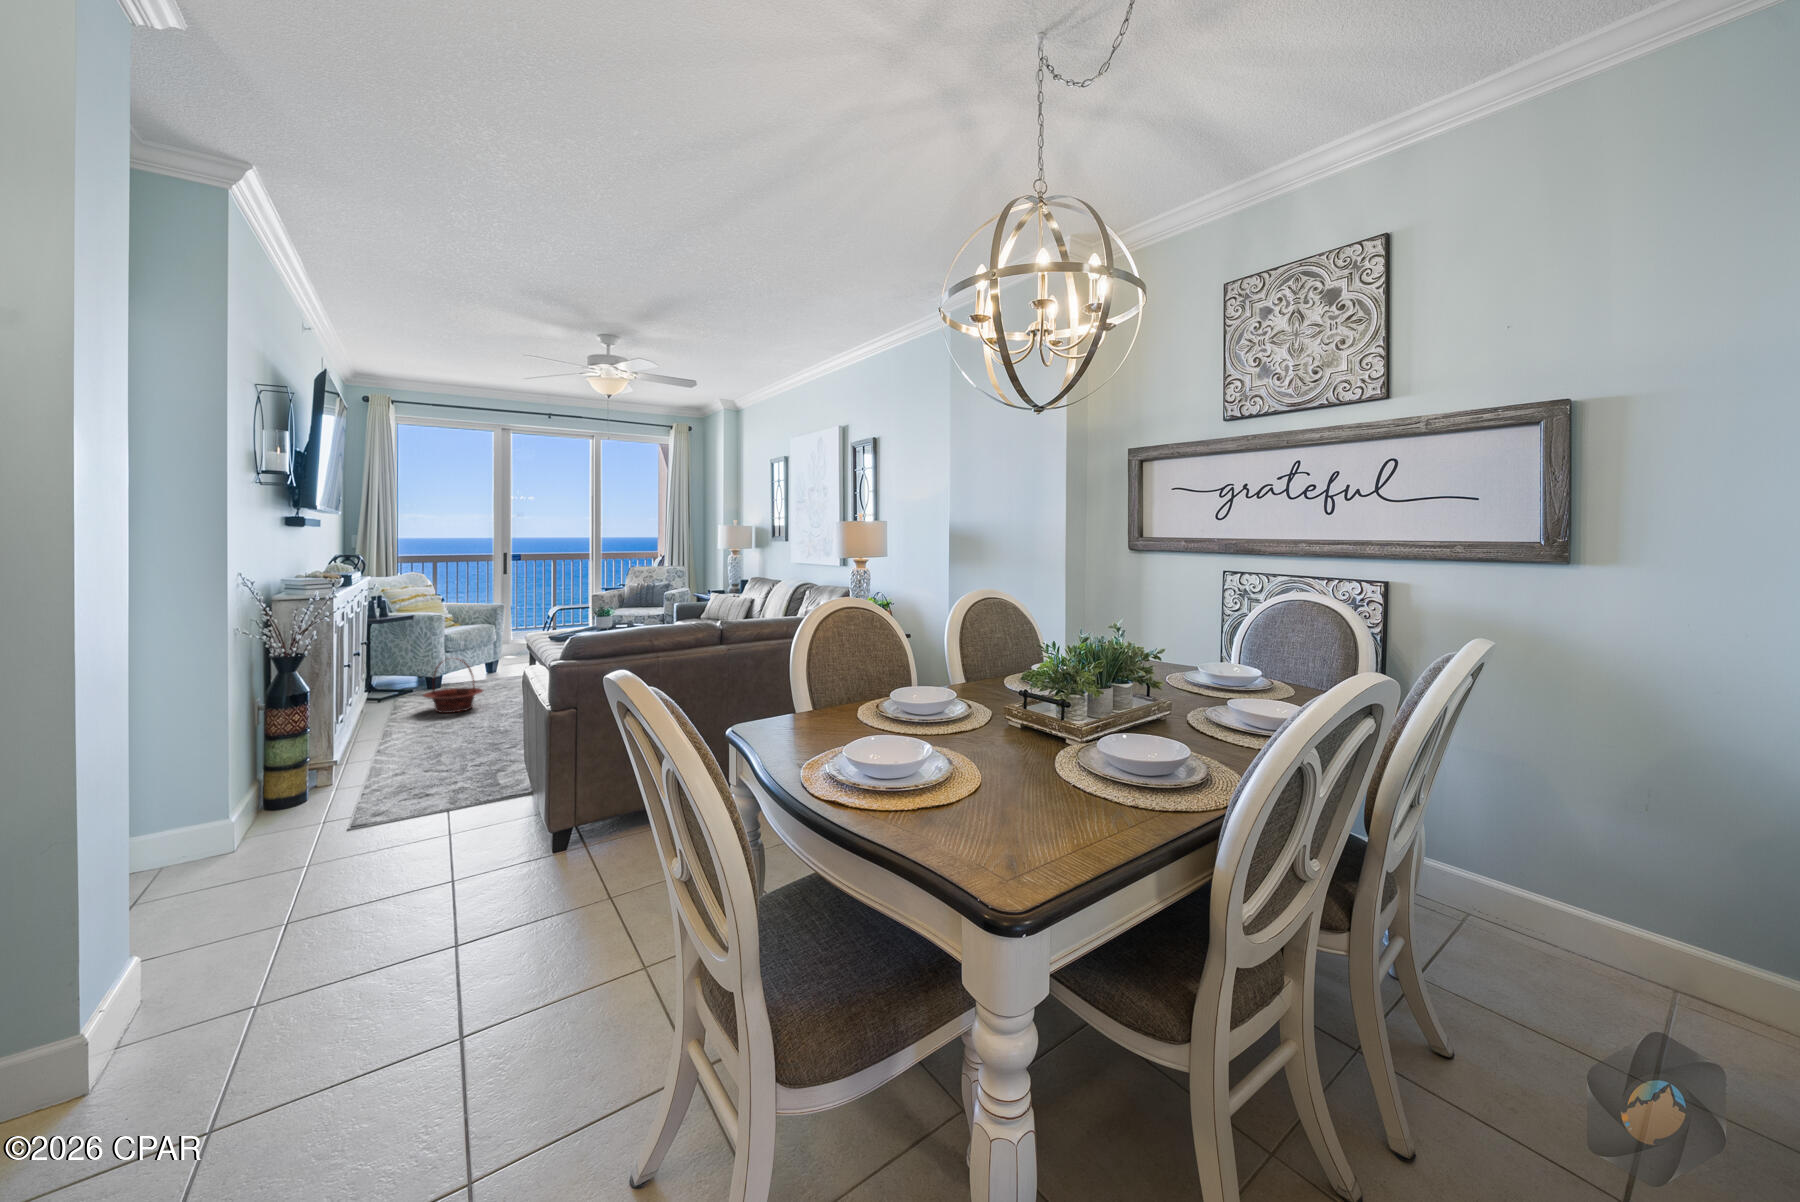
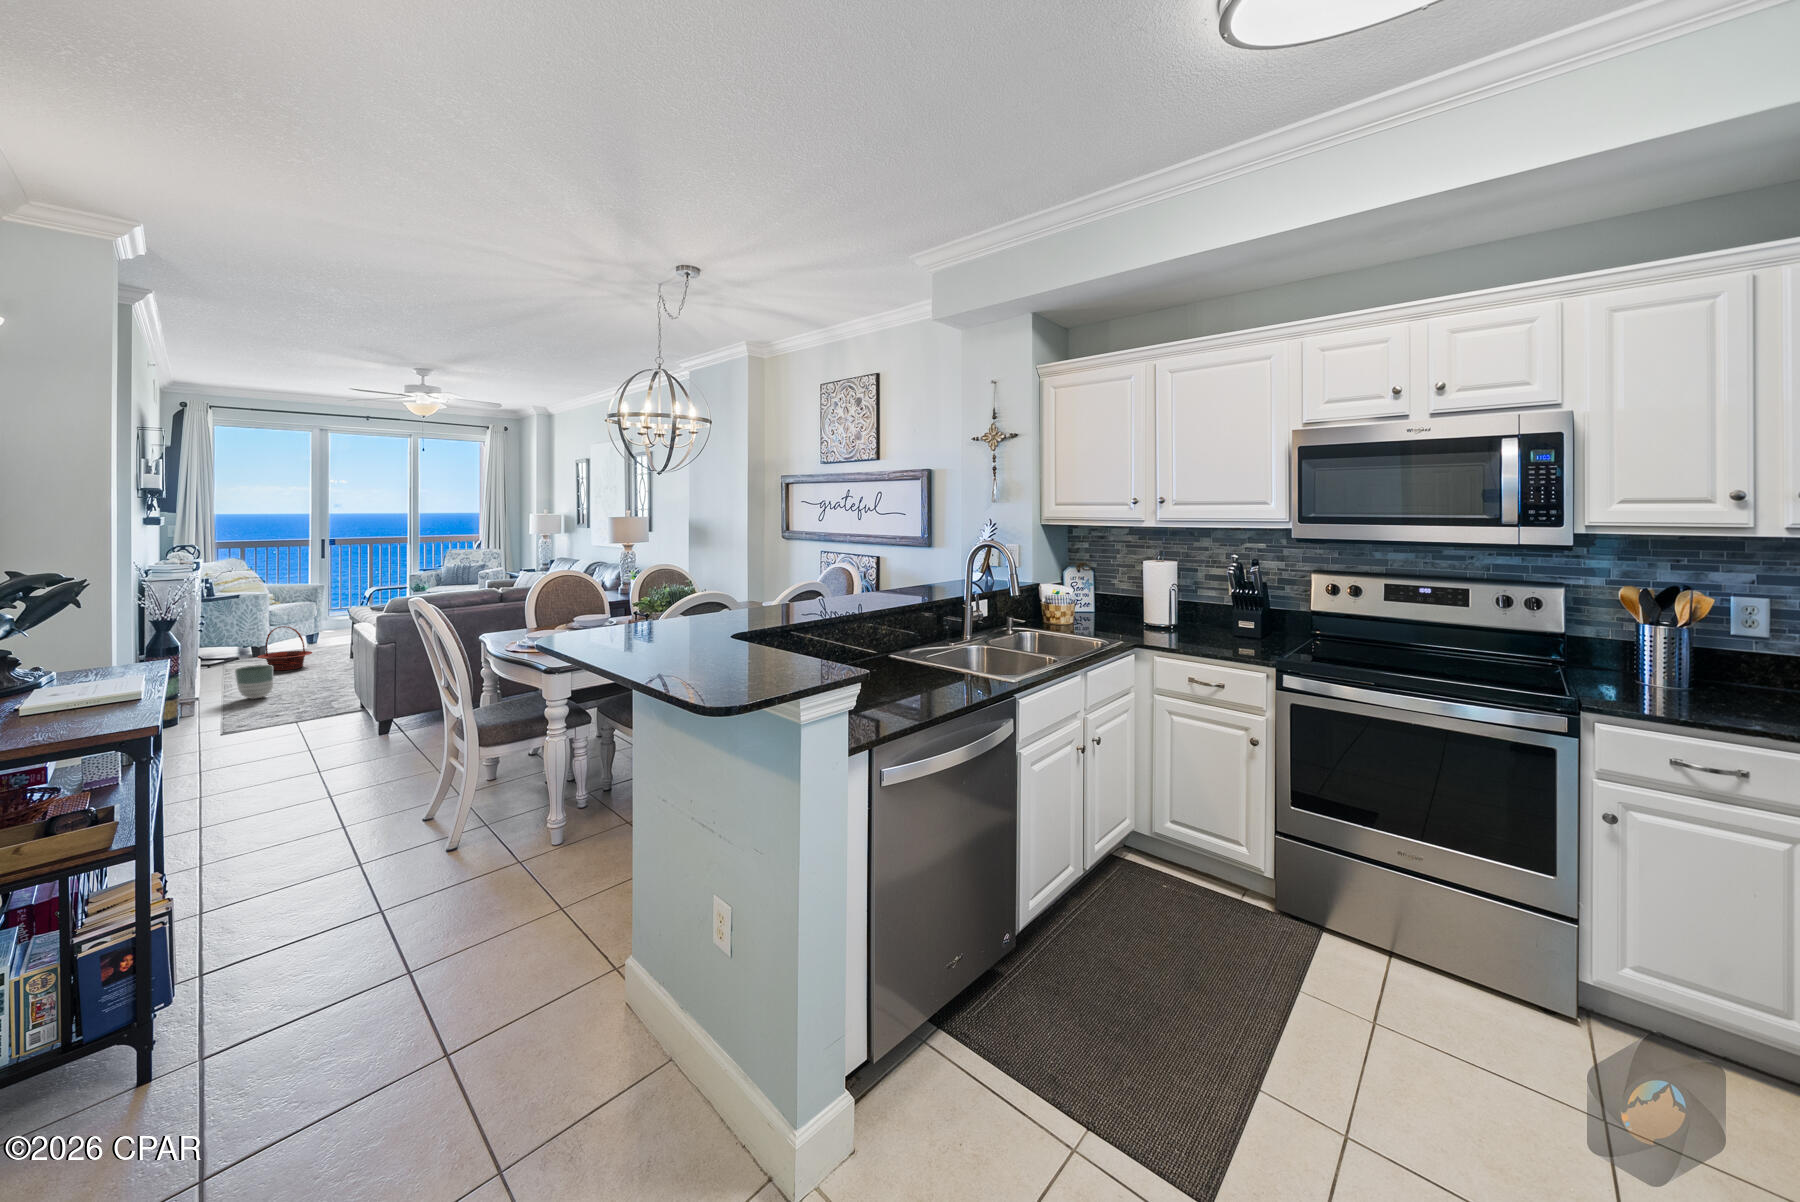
planter: none [386,714,431,759] -> present [235,665,273,699]

